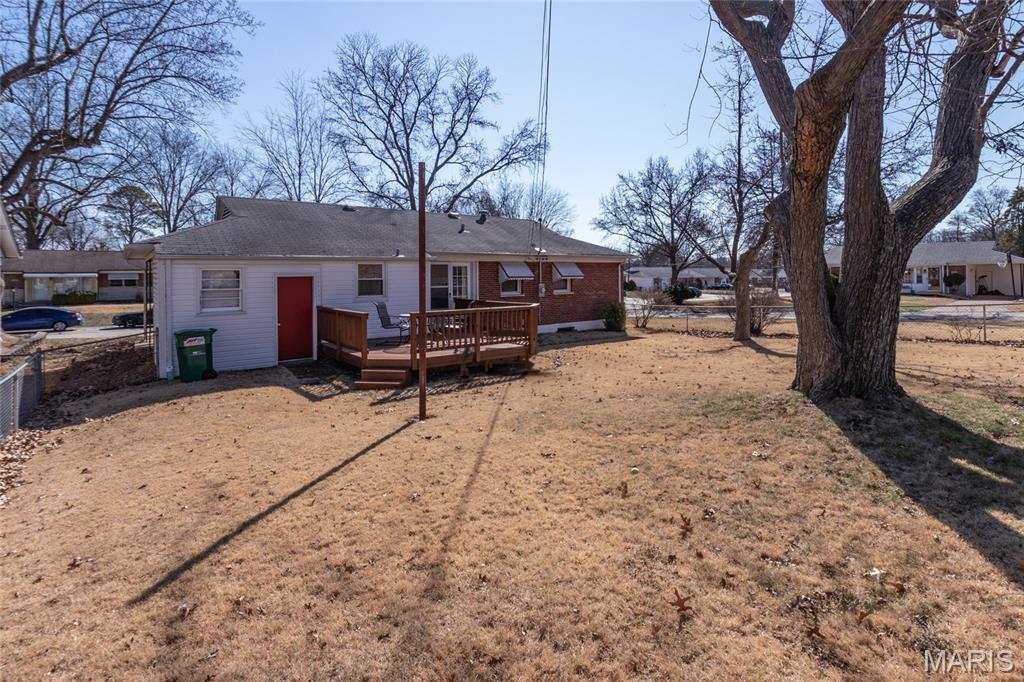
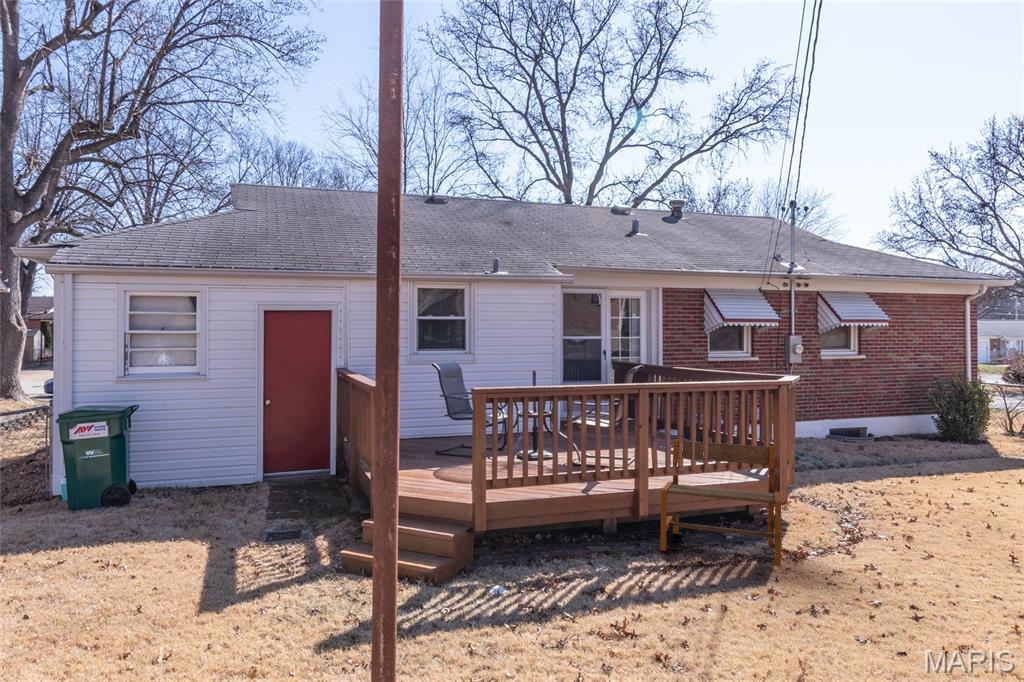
potted tree: present [452,340,477,376] -> none [569,465,640,561]

